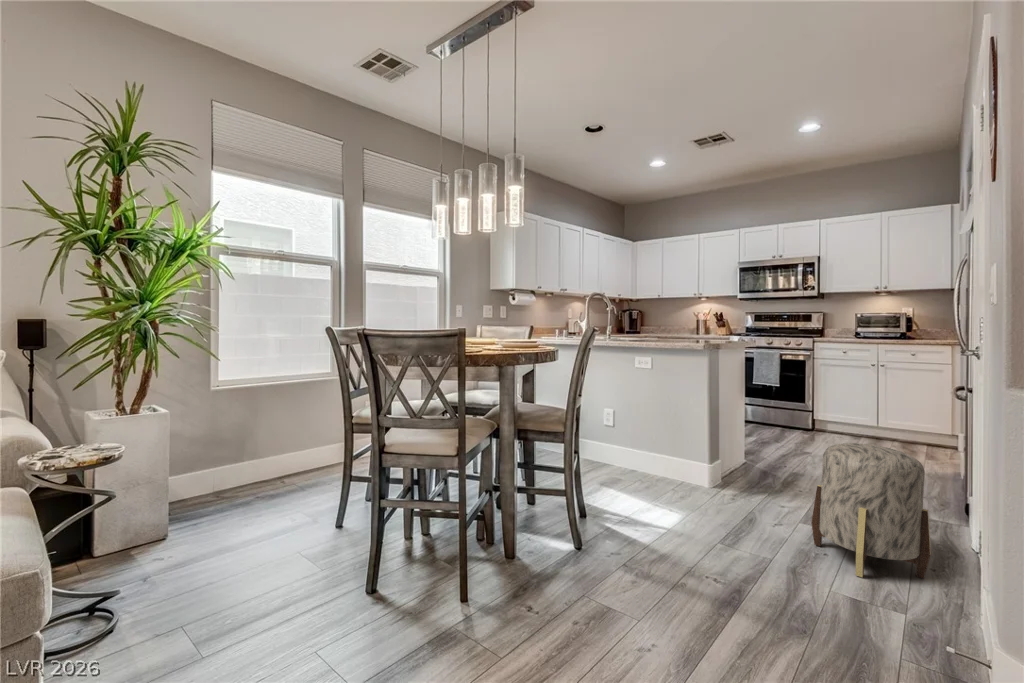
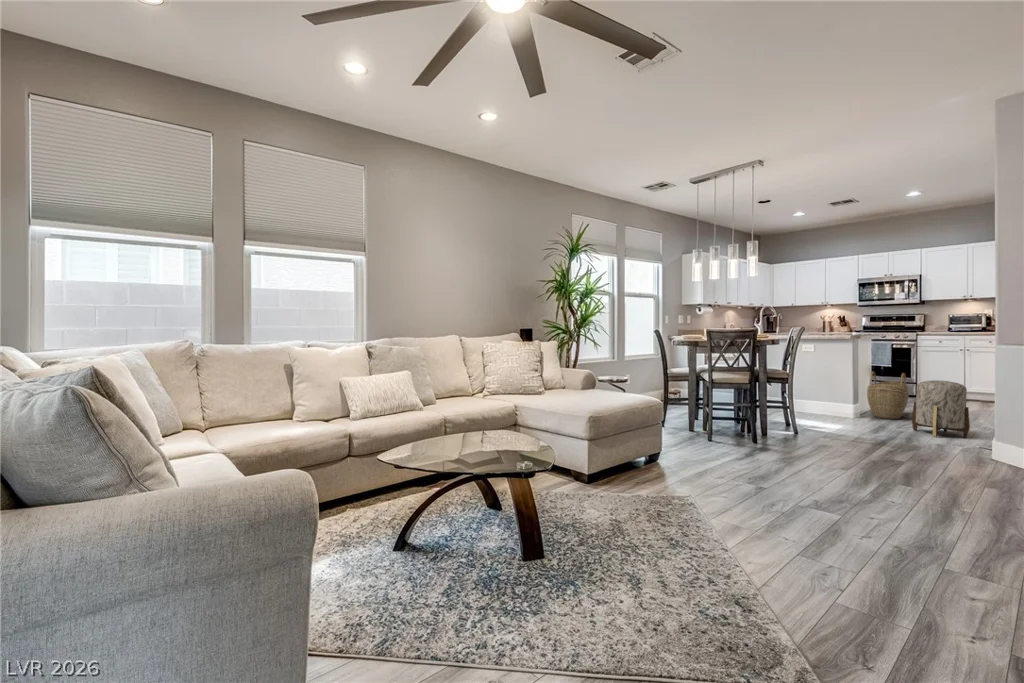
woven basket: none [737,407,804,498] -> present [867,371,909,419]

